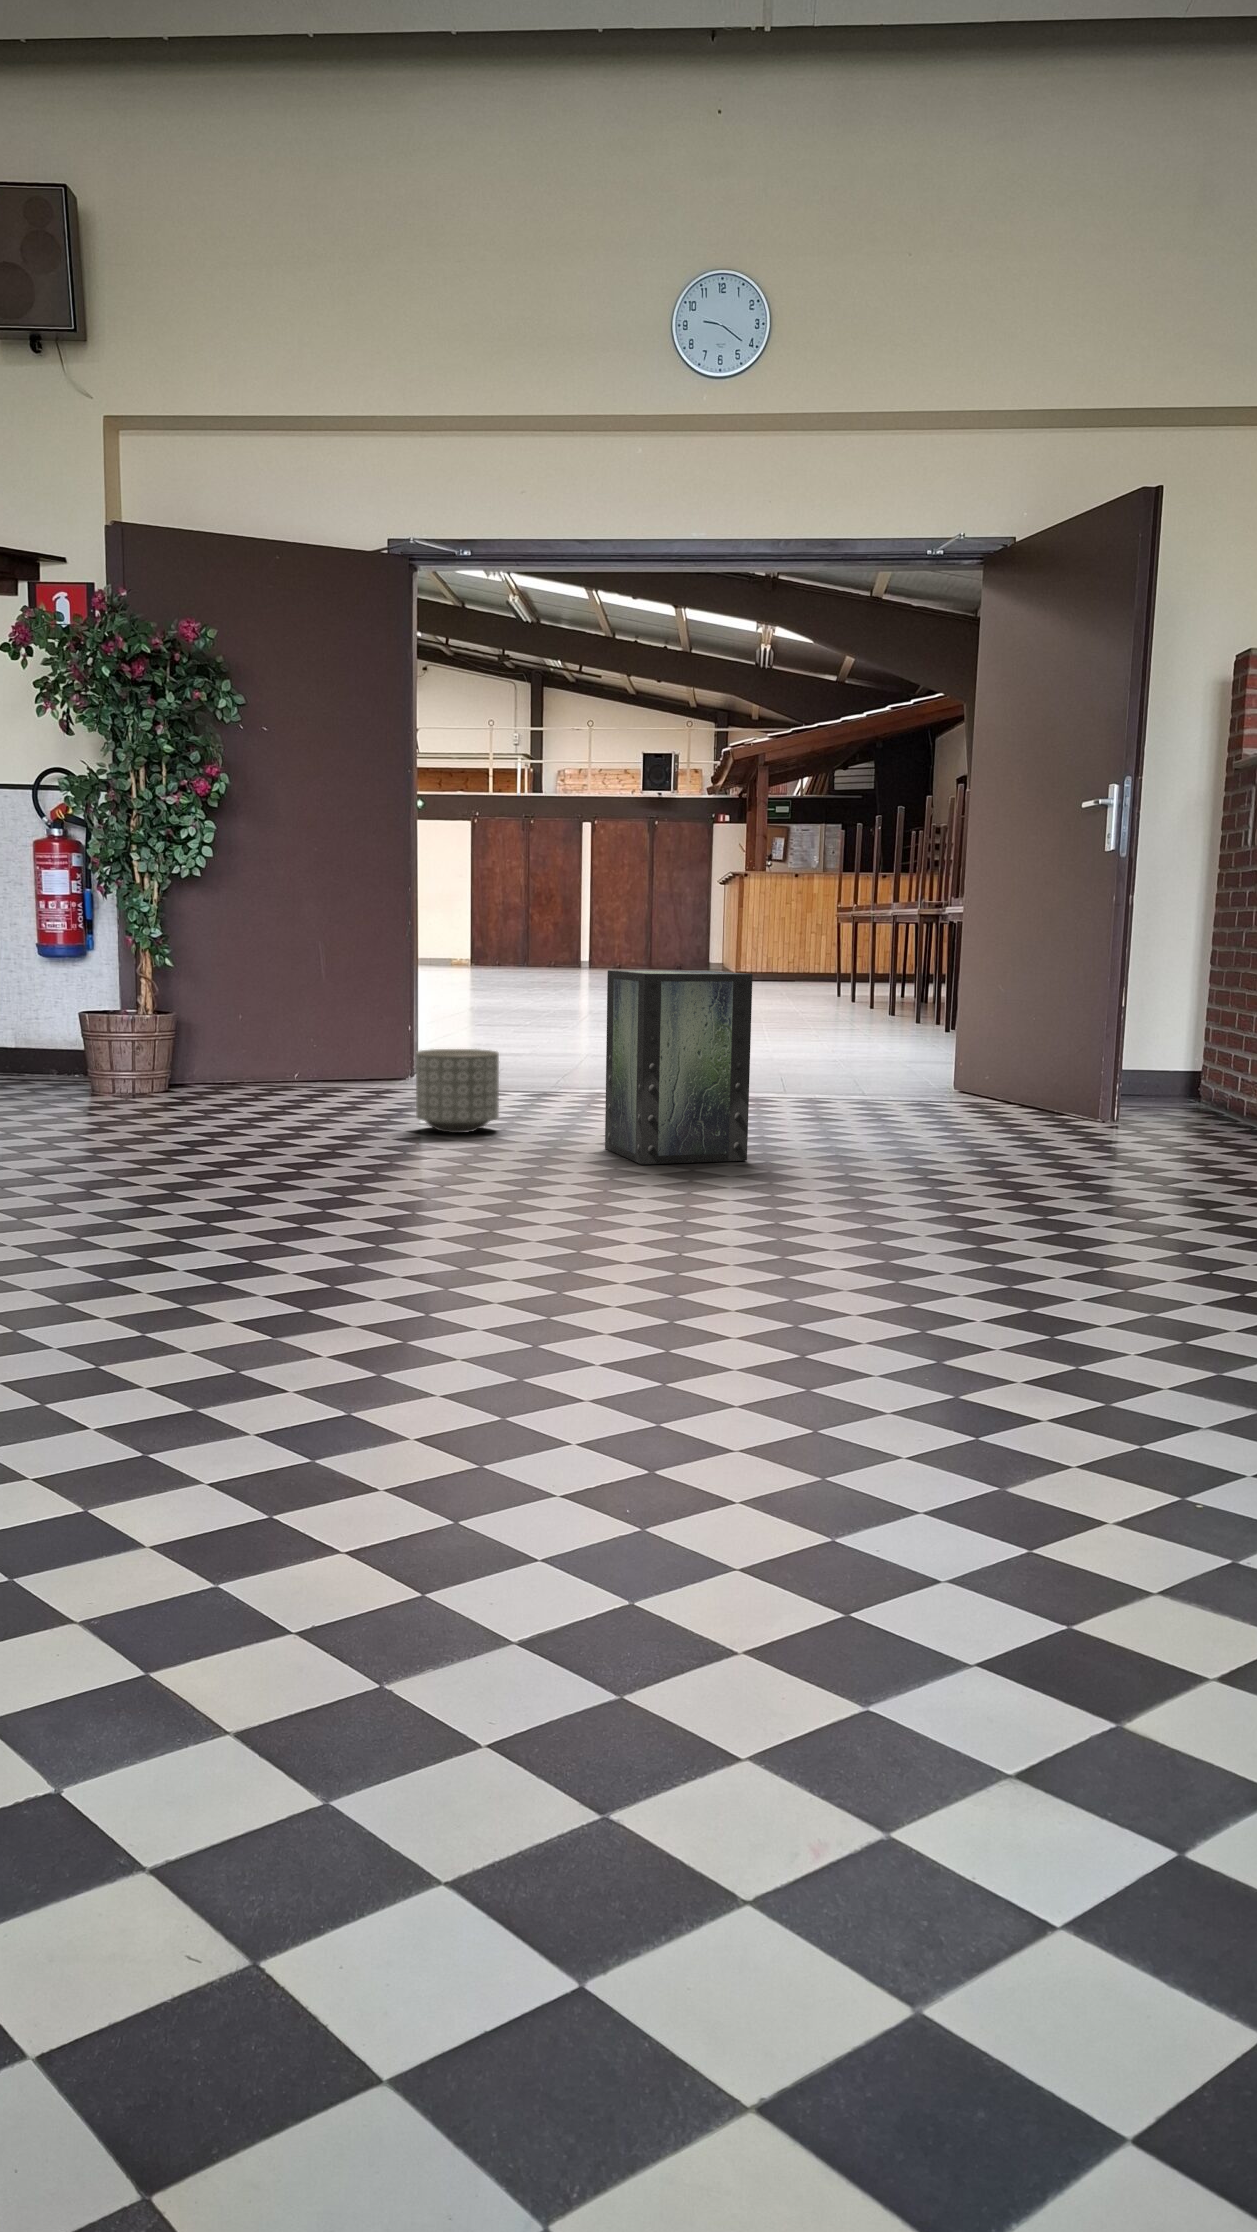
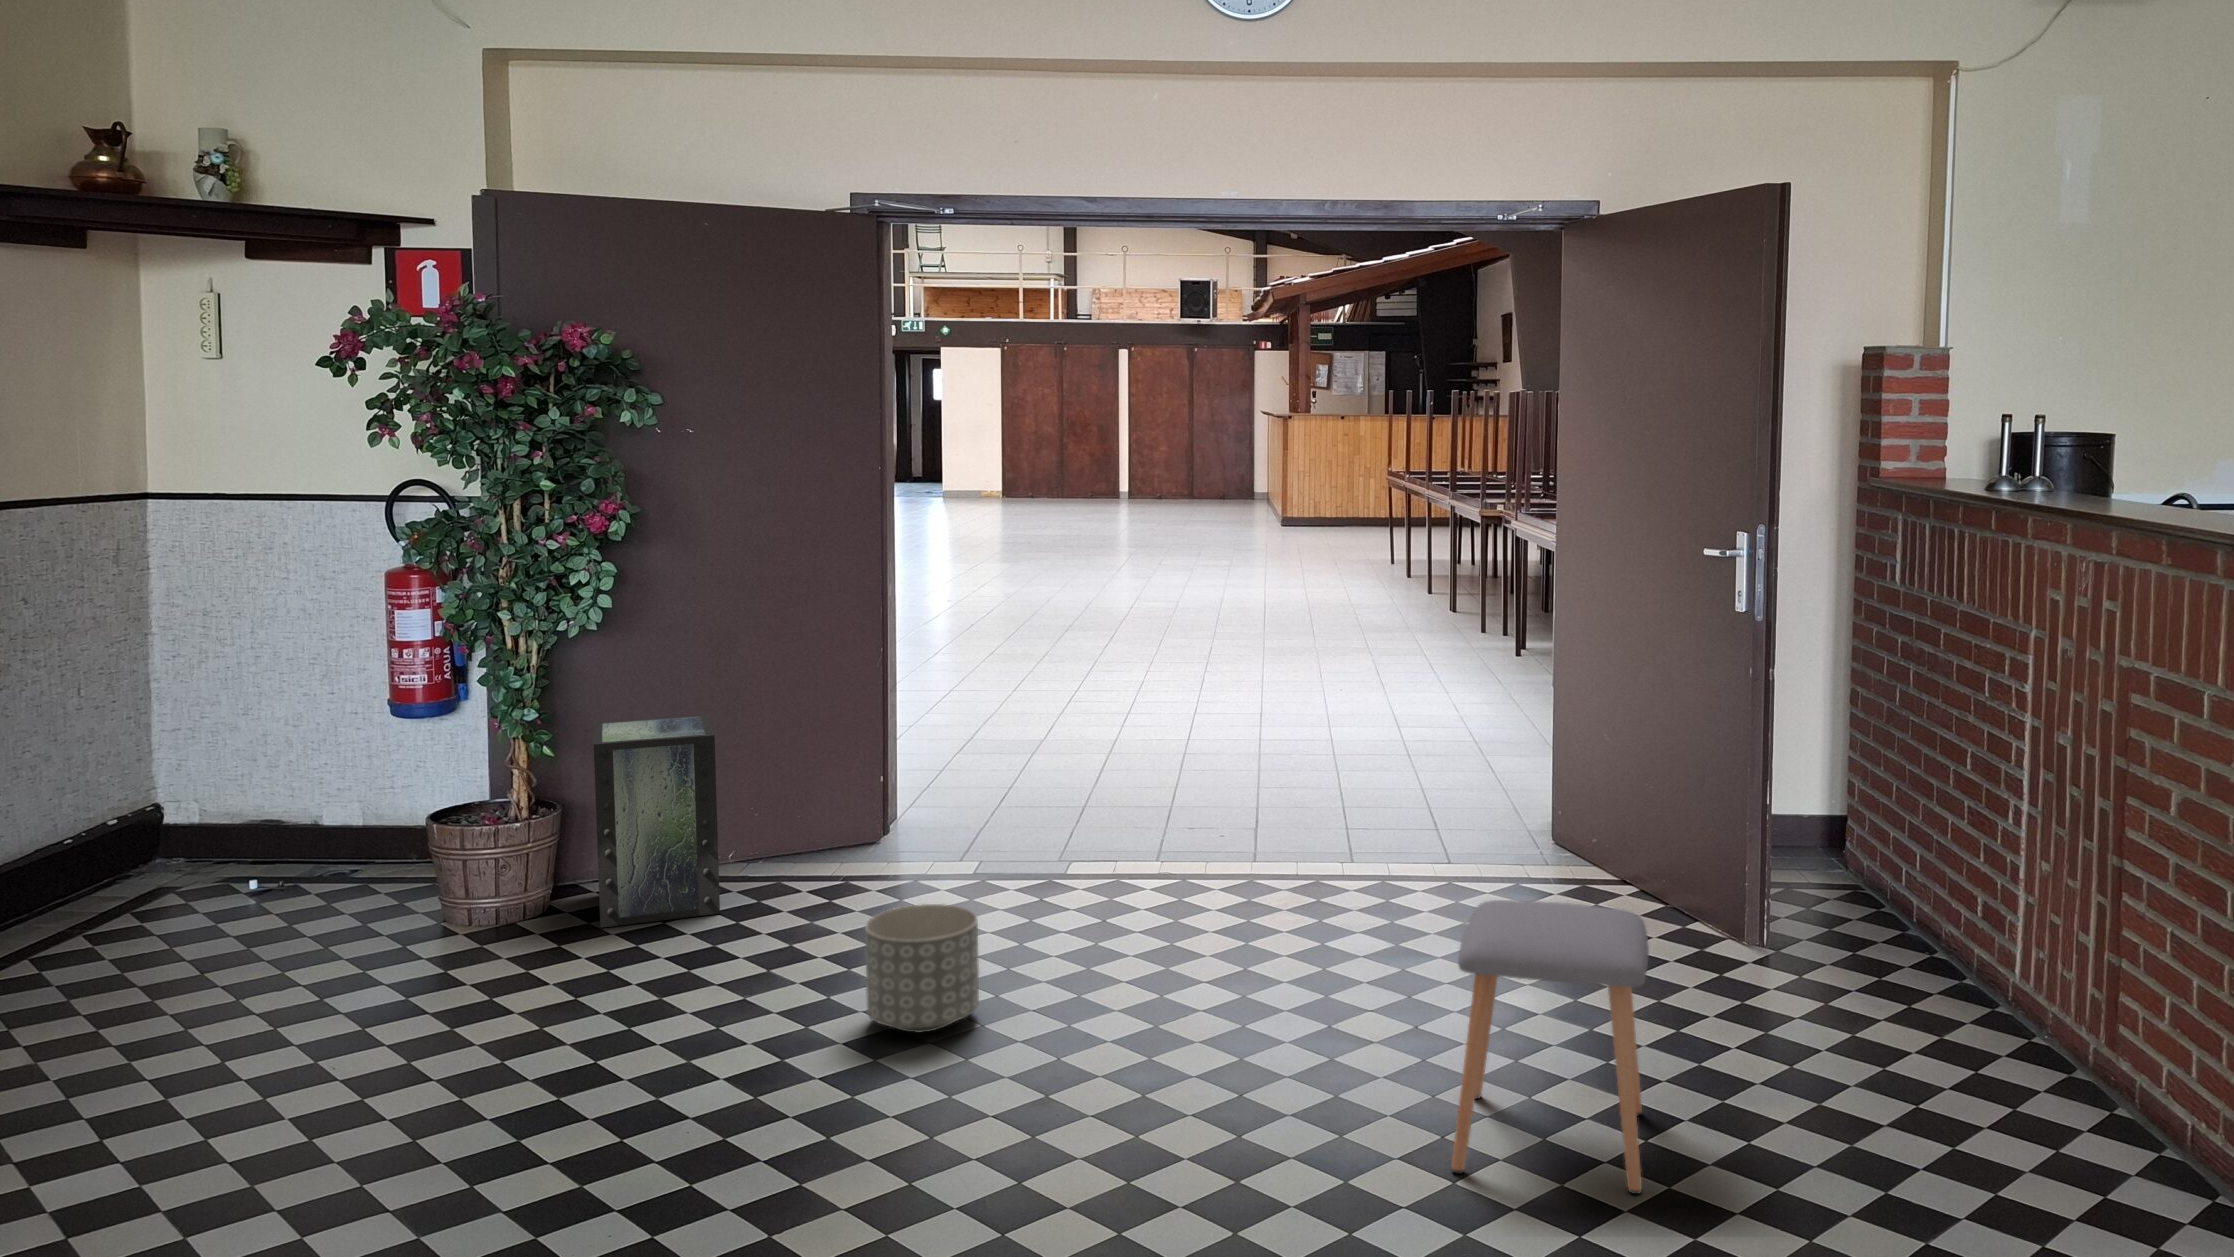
storage box: present [605,970,753,1164] -> present [594,715,720,928]
stool: none [851,1003,1006,1186] -> present [1451,900,1649,1194]

